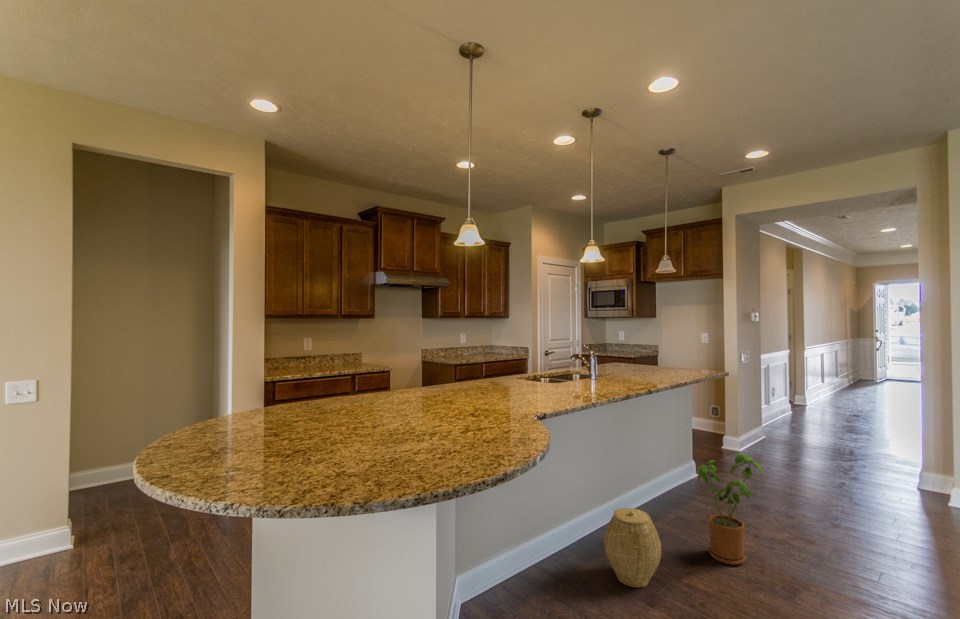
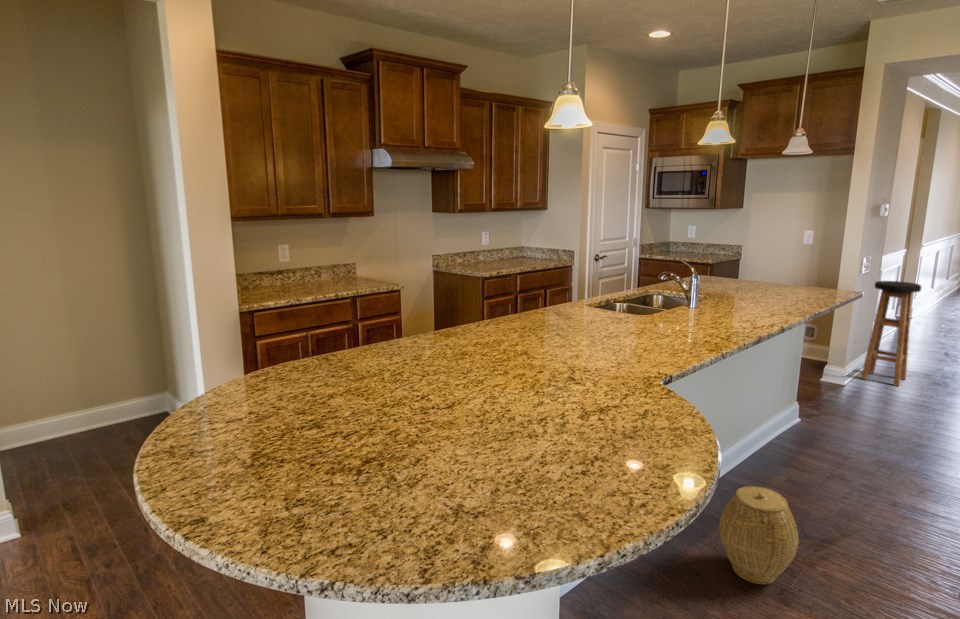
bar stool: none [753,370,789,453] -> present [861,281,921,386]
house plant: present [698,453,764,565] -> none [837,414,936,550]

